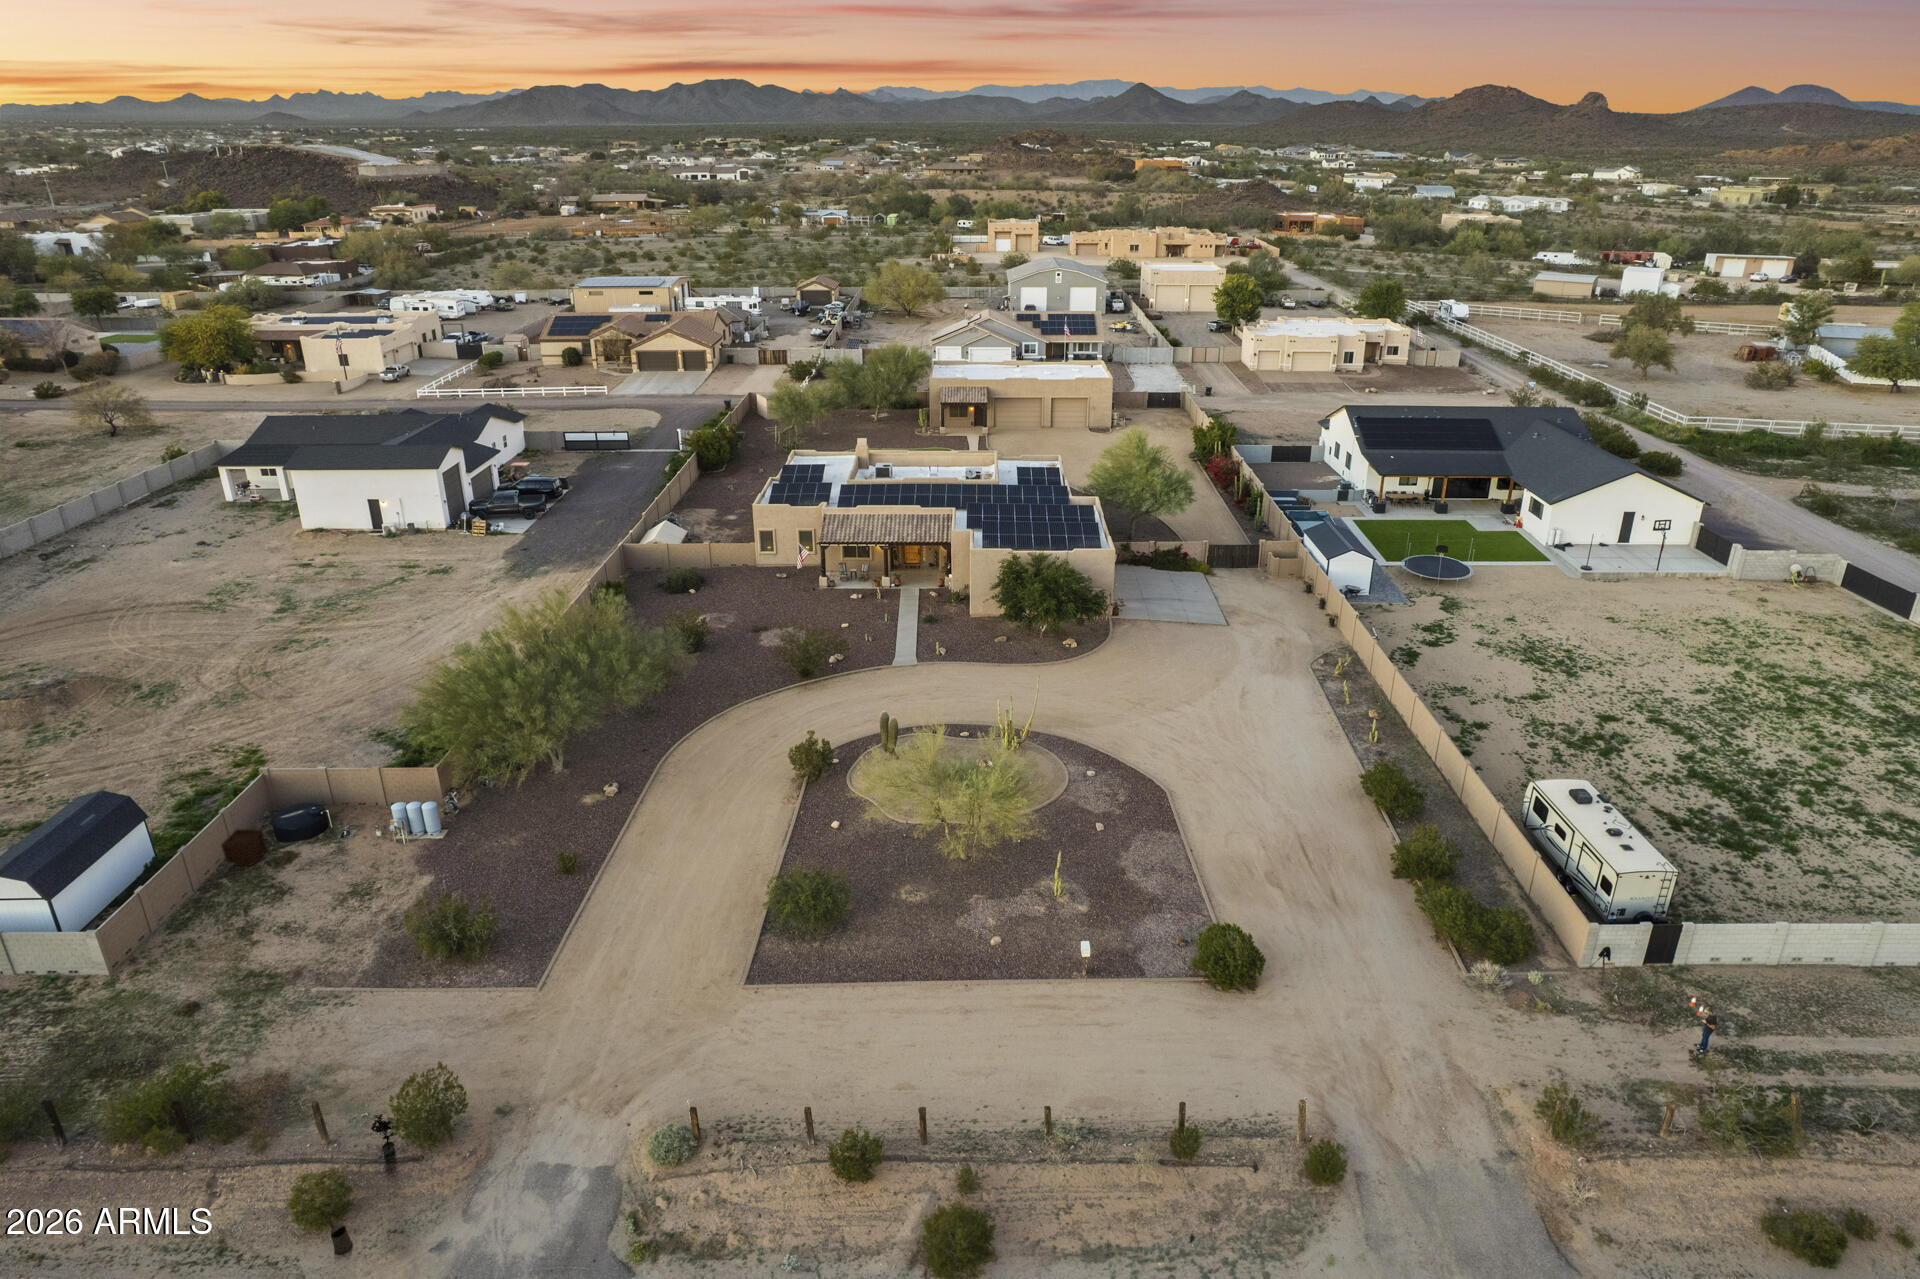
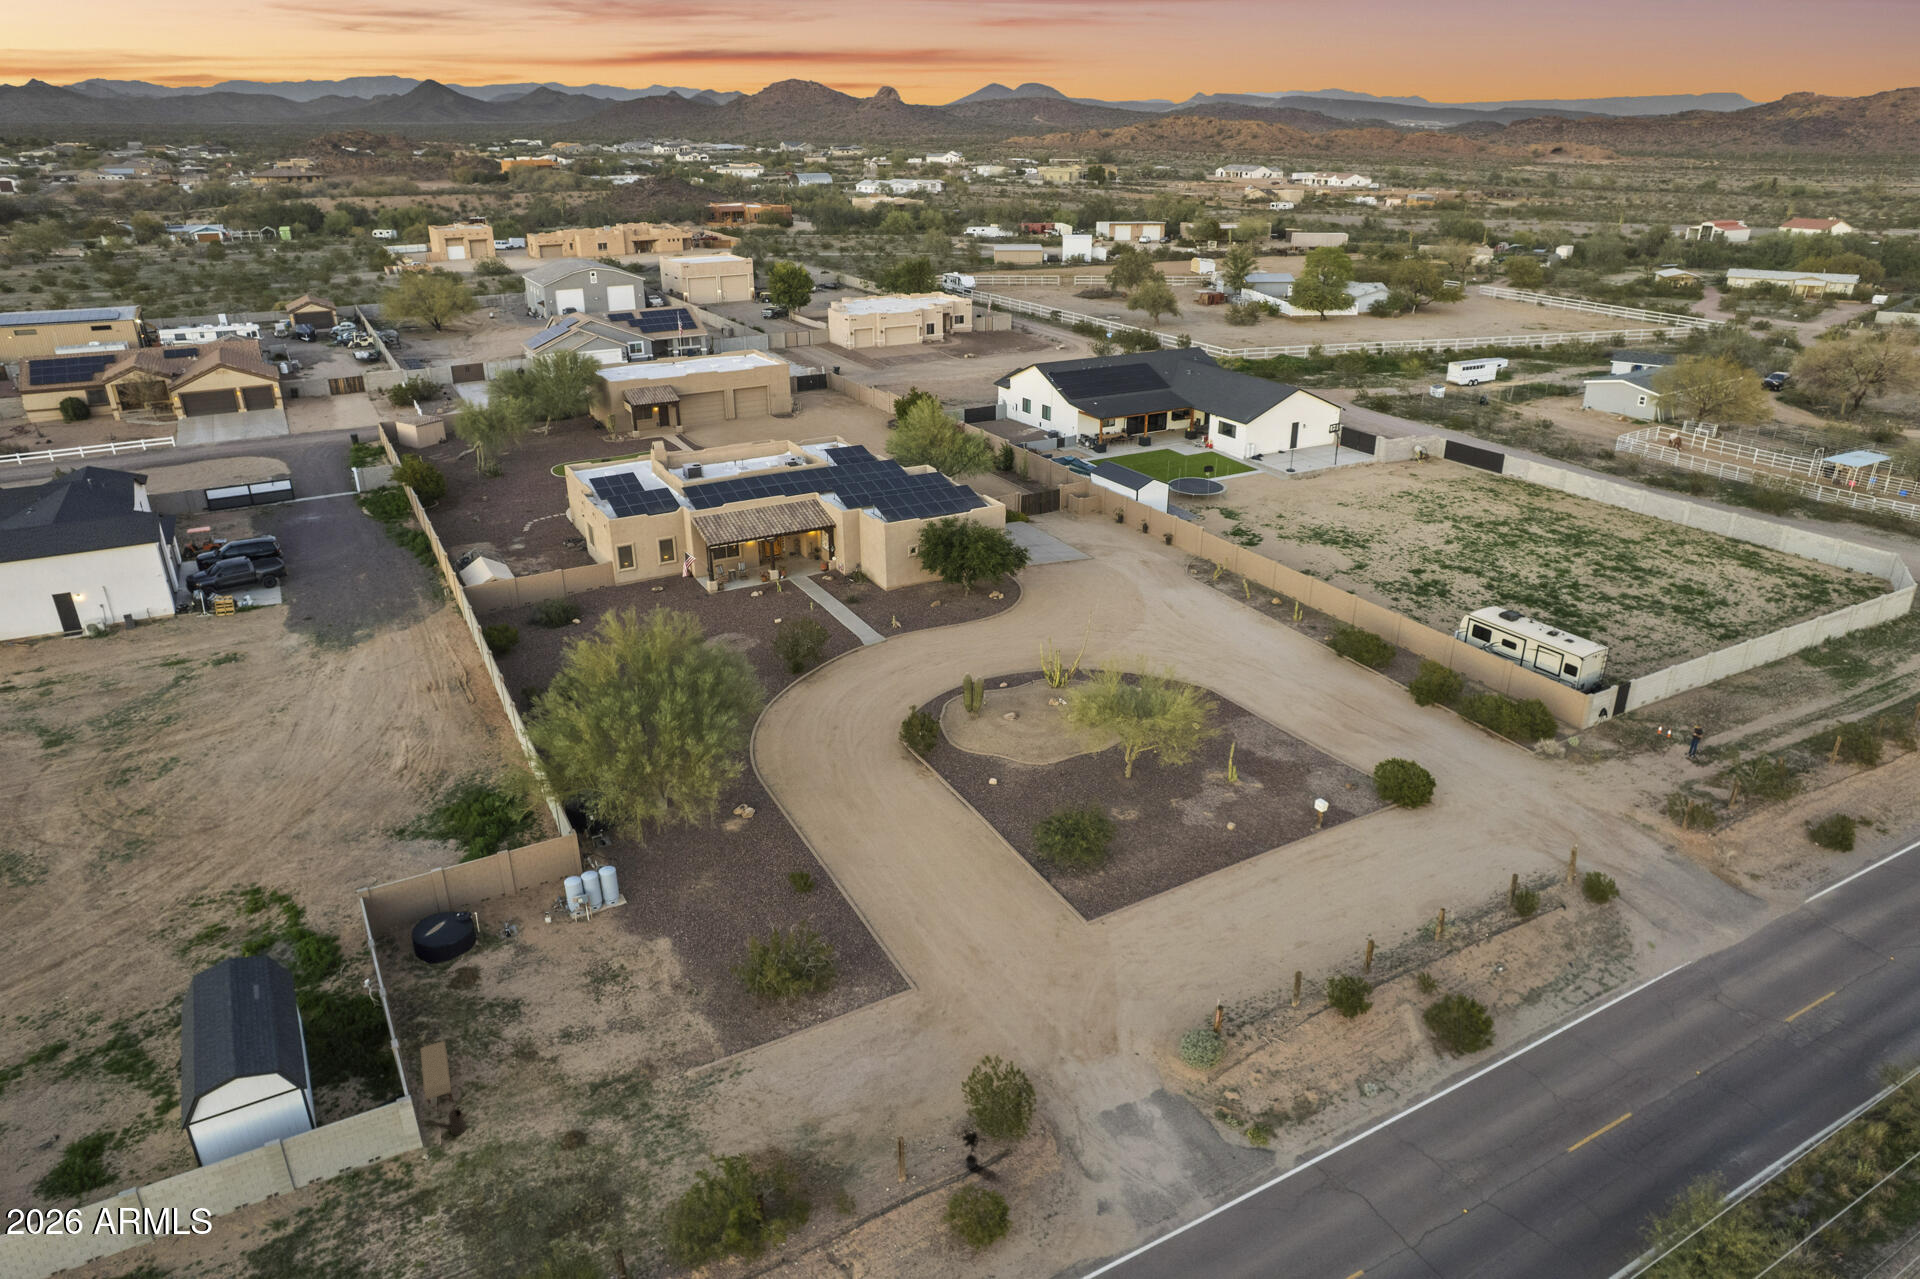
wooden crate: present [221,829,268,865] -> none [406,962,450,1015]
bench: none [149,888,205,936] -> present [421,1042,452,1106]
watering can: present [326,1213,353,1255] -> present [429,1107,467,1135]

